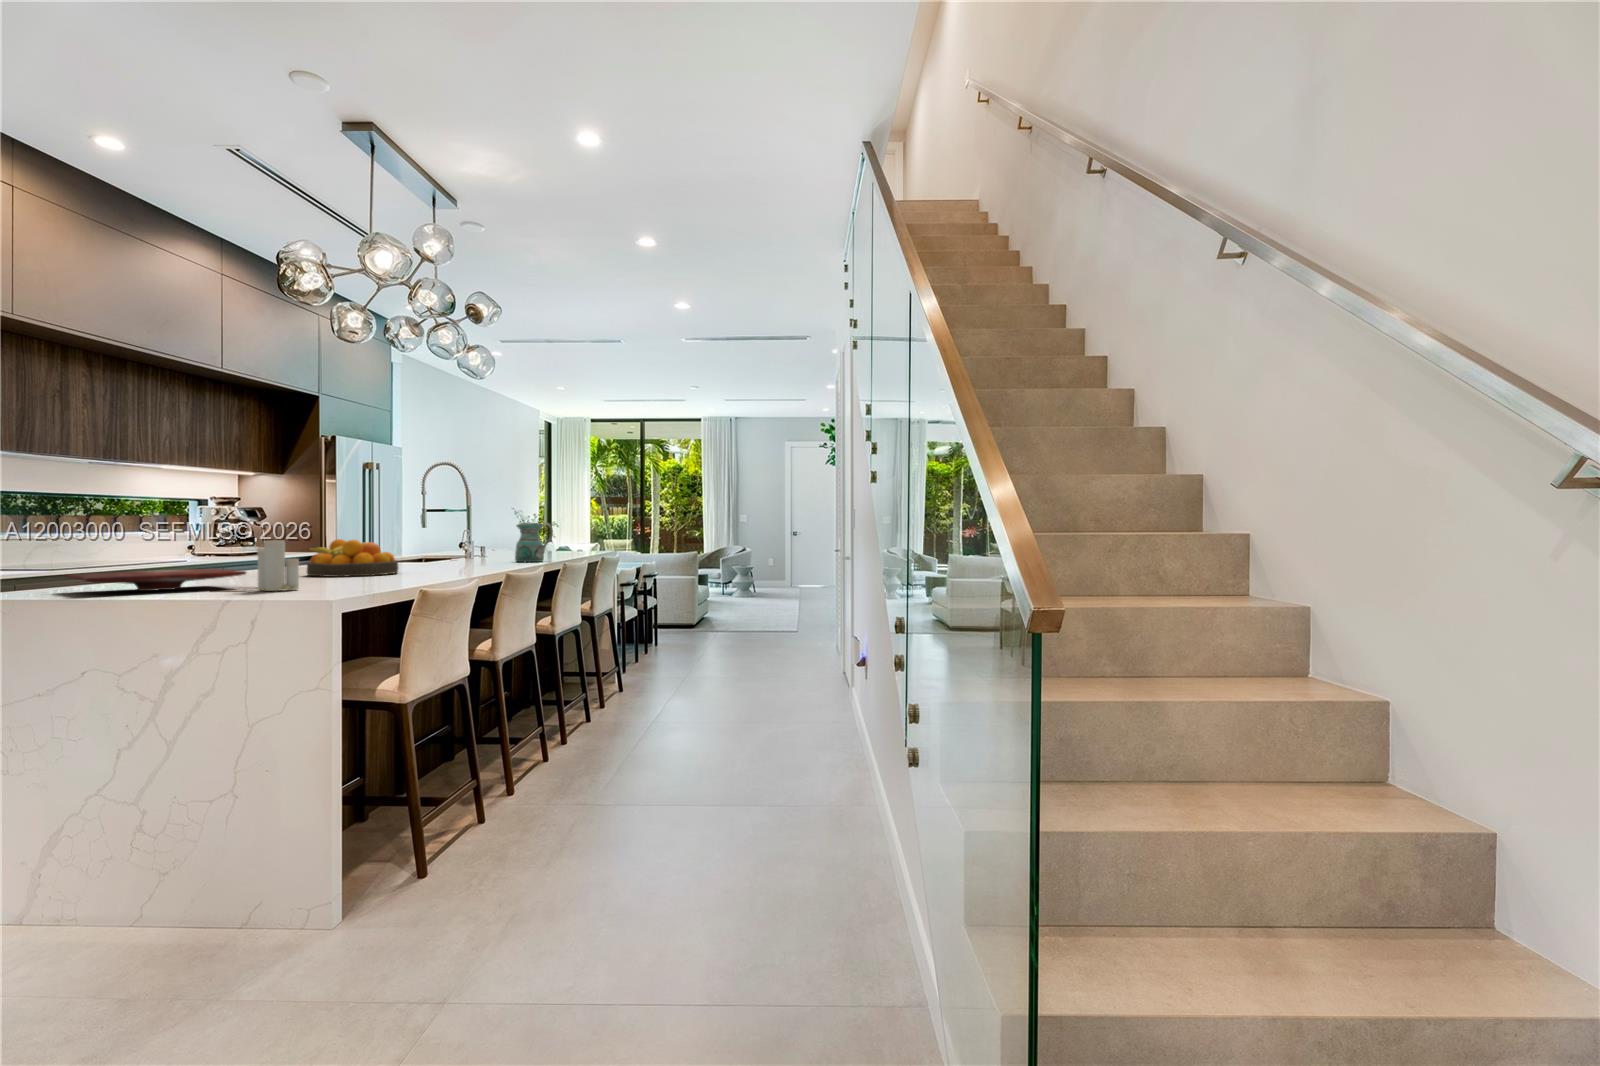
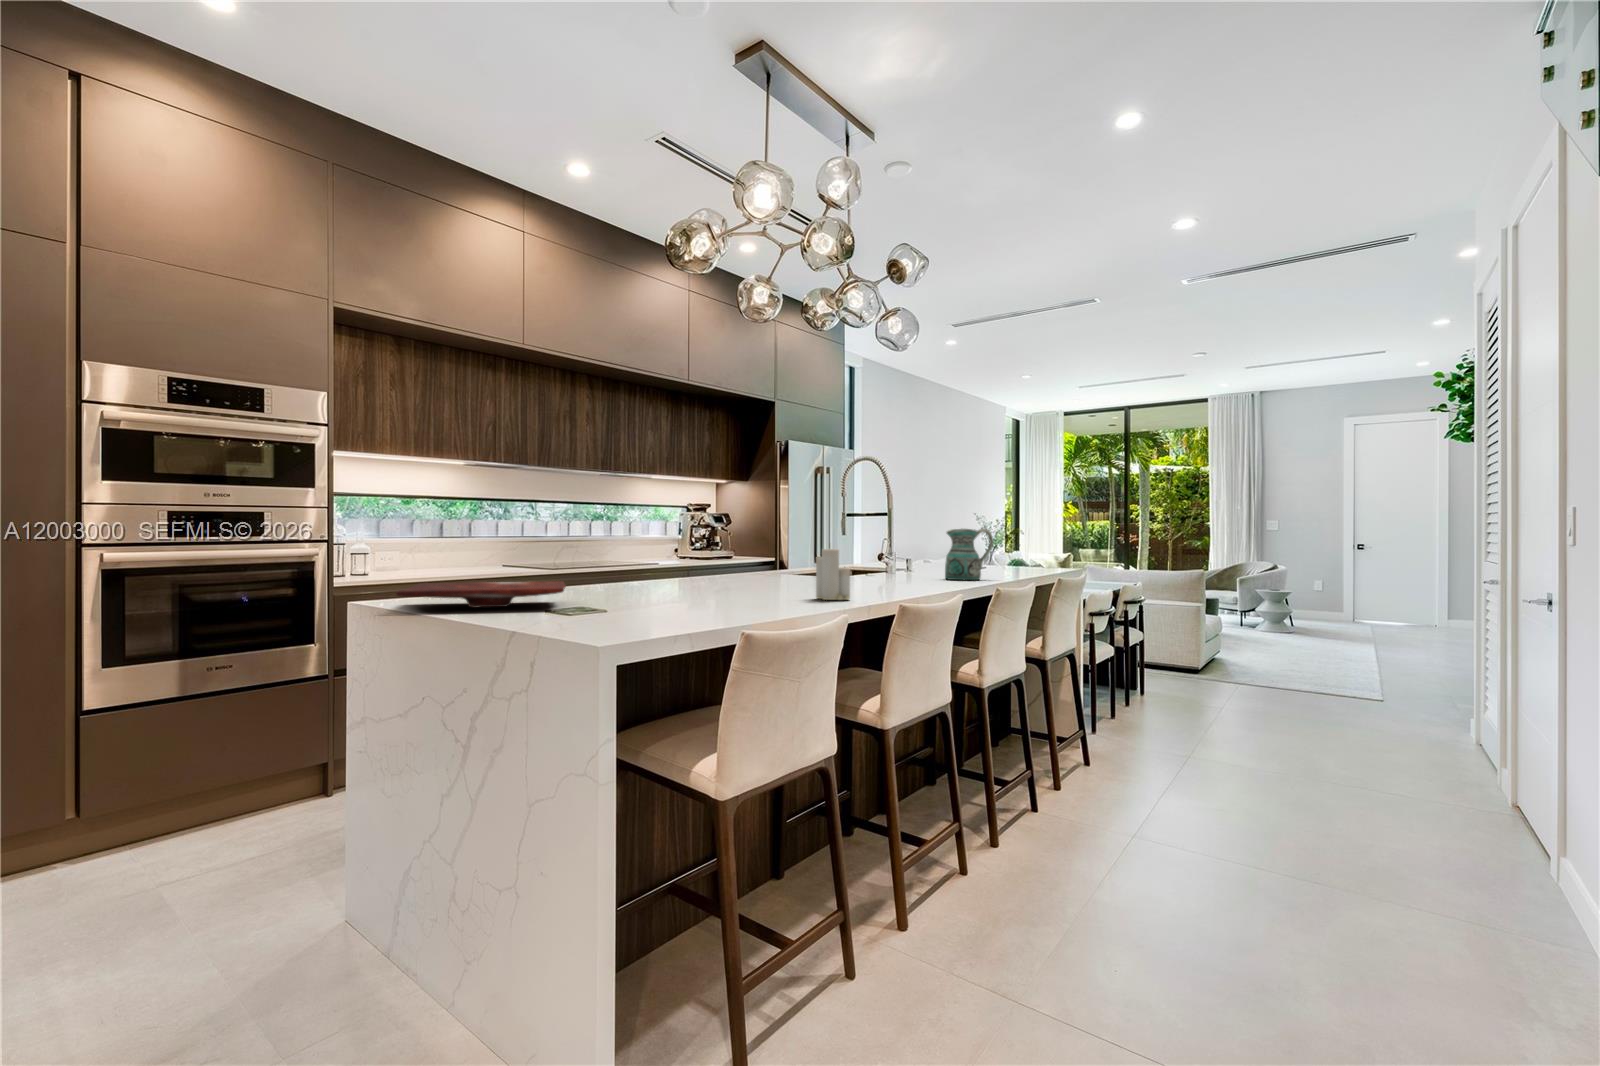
fruit bowl: present [307,539,398,577] -> none [683,547,781,595]
candle: present [257,541,299,591] -> present [816,549,850,600]

